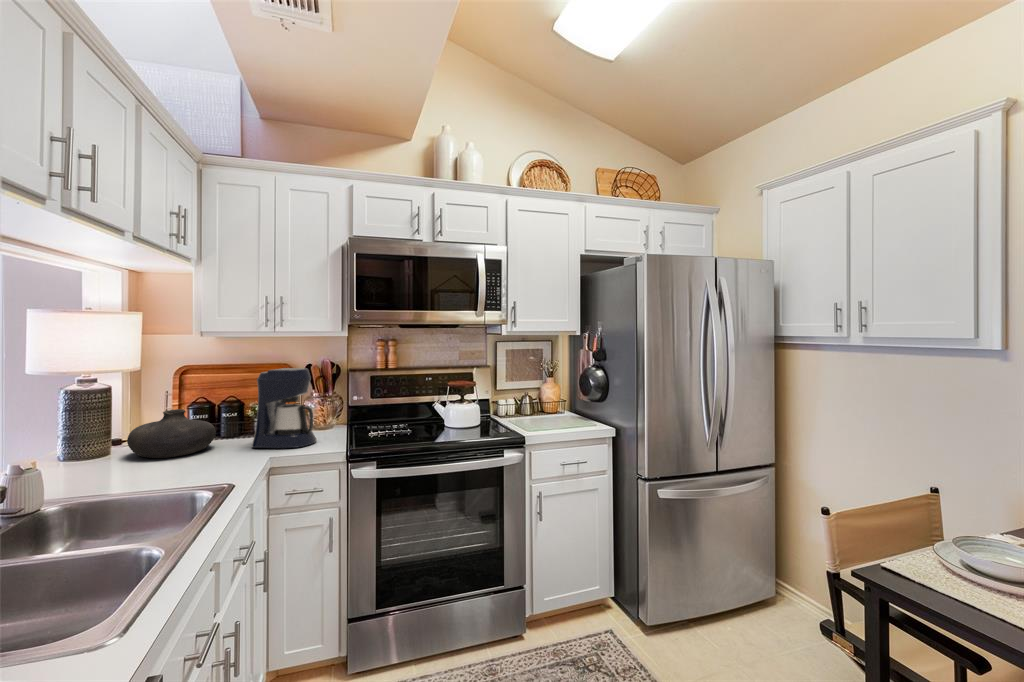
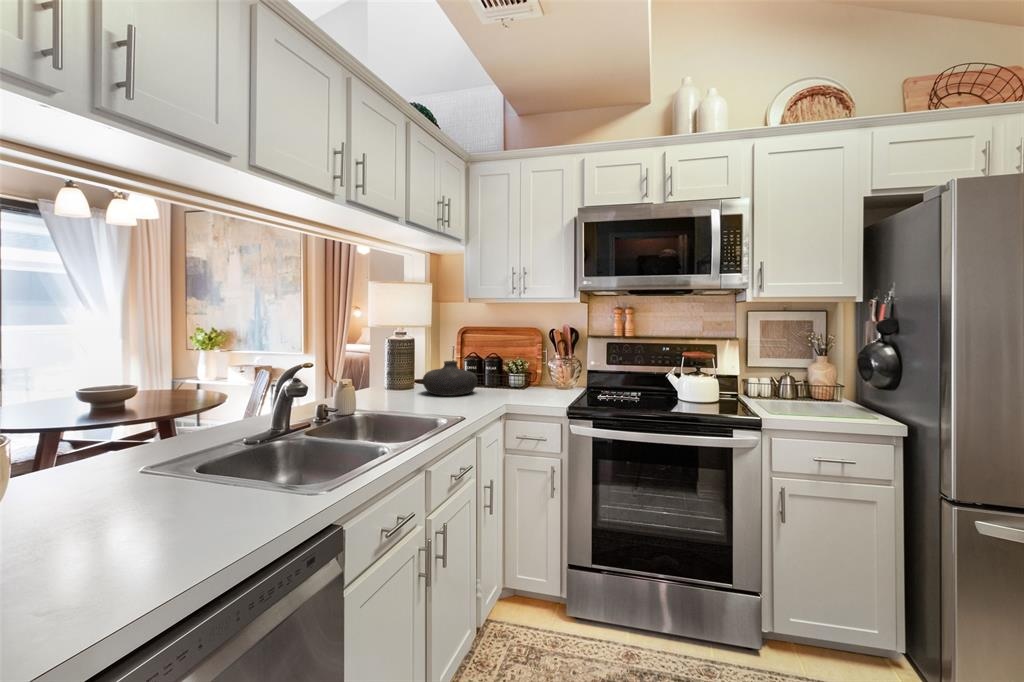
coffee maker: present [252,368,316,448] -> none [500,332,550,400]

